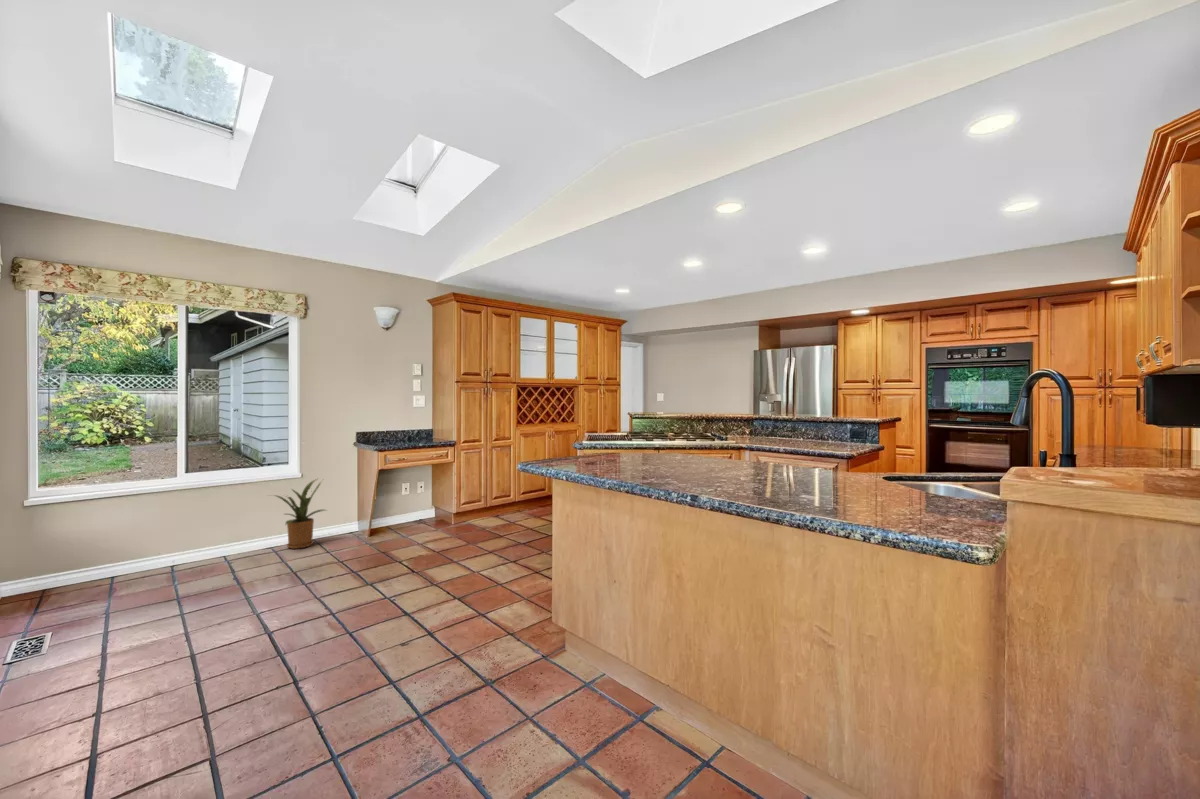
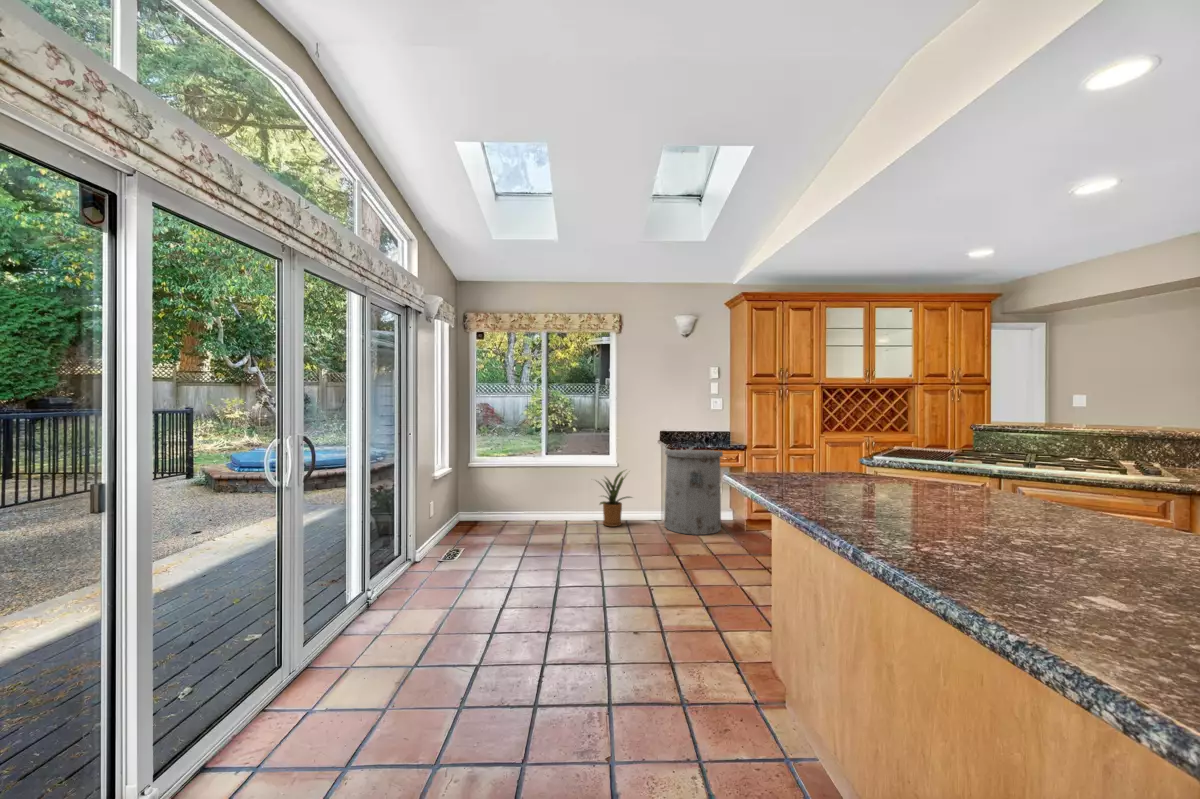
trash can: none [367,446,432,538] -> present [664,447,723,535]

